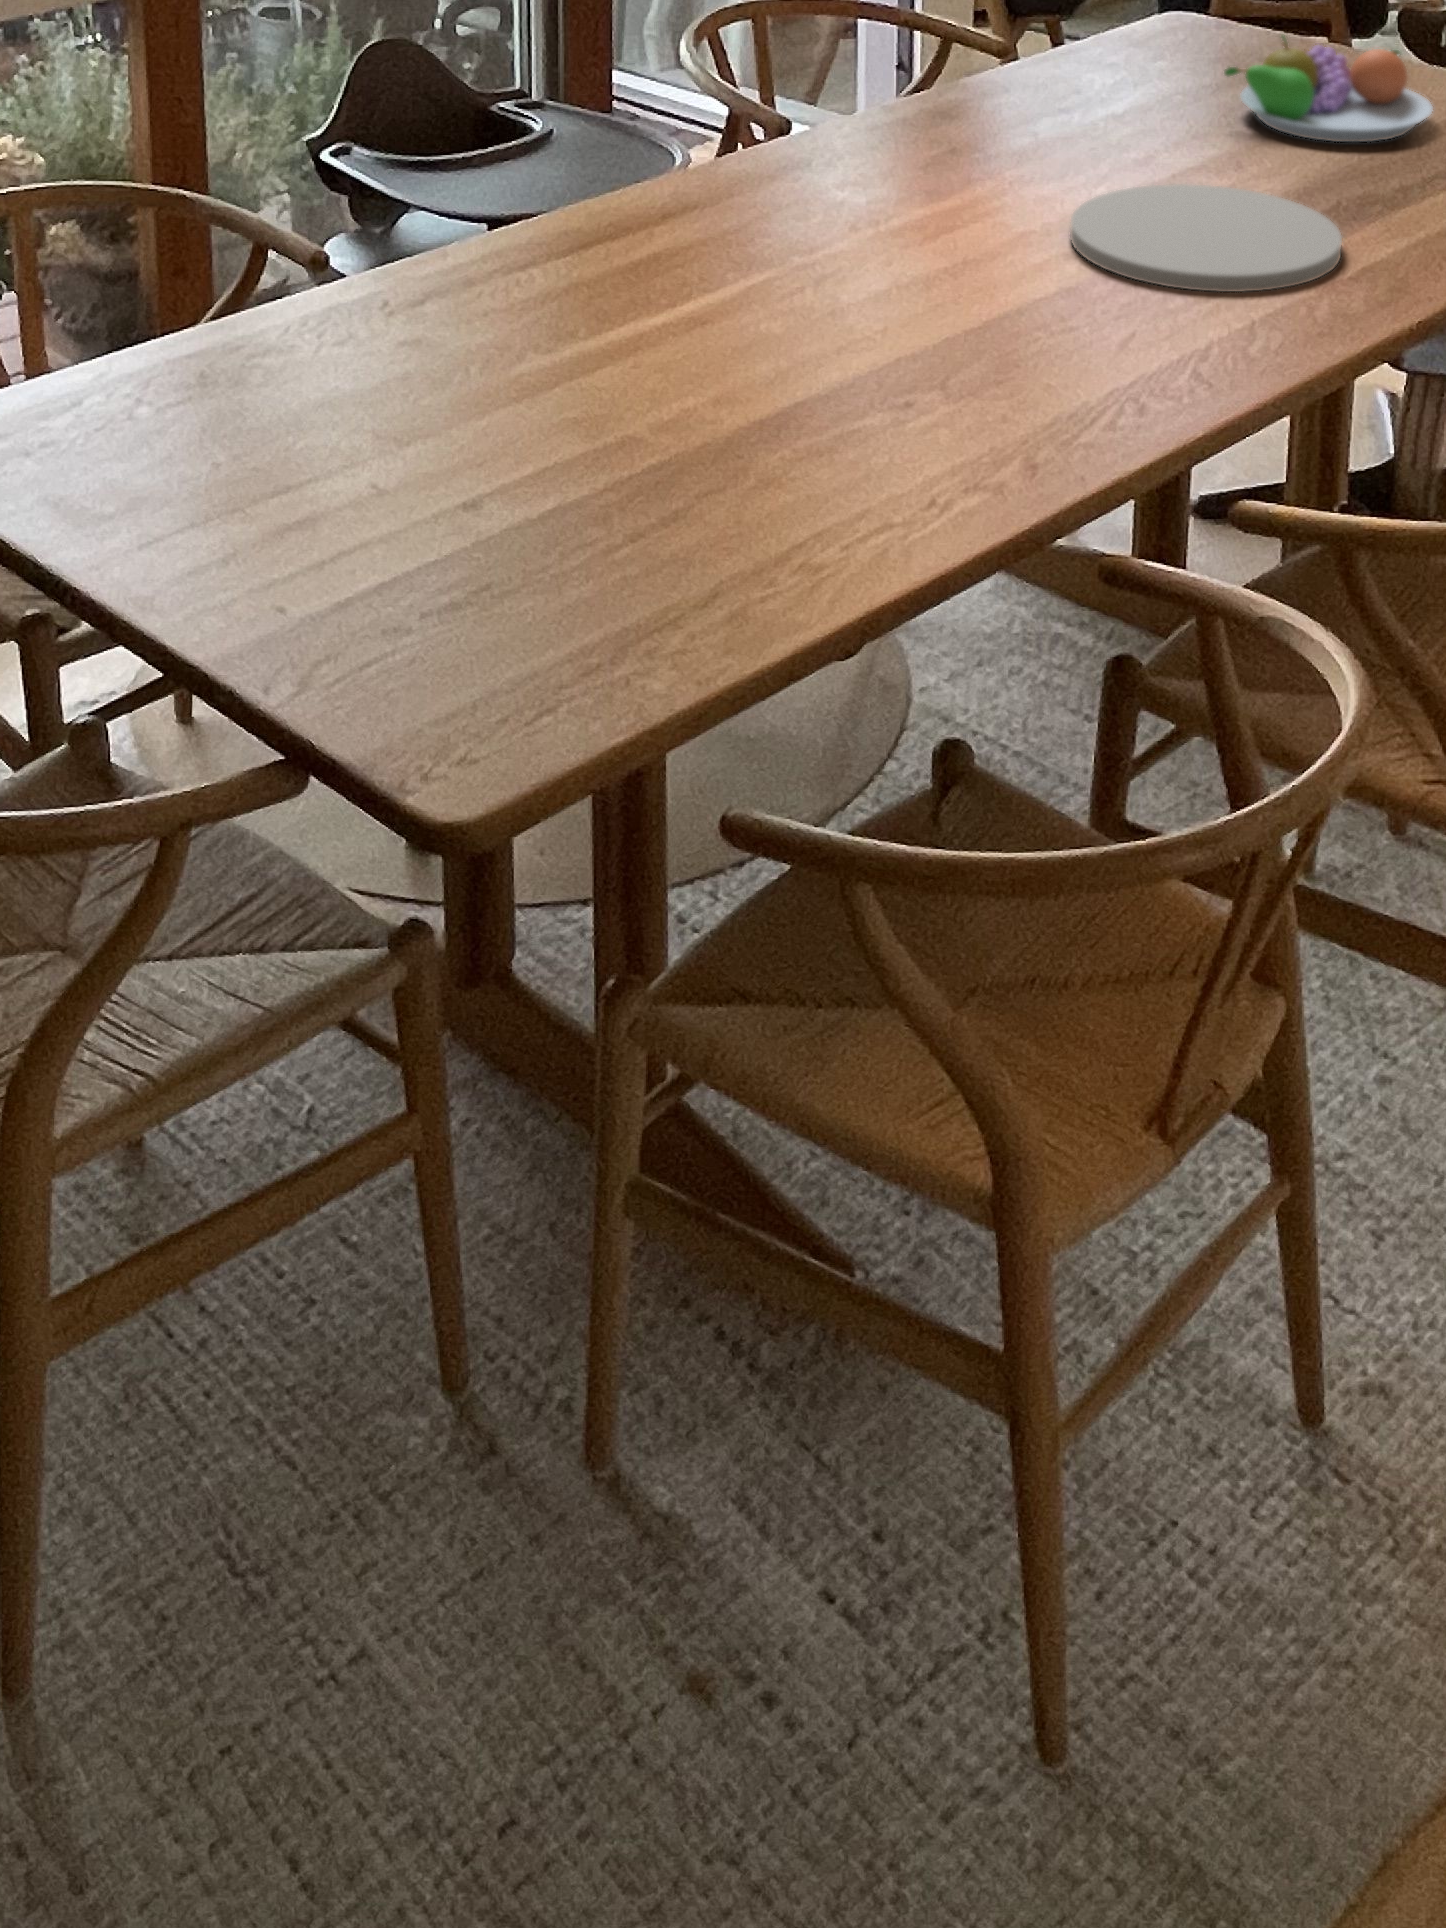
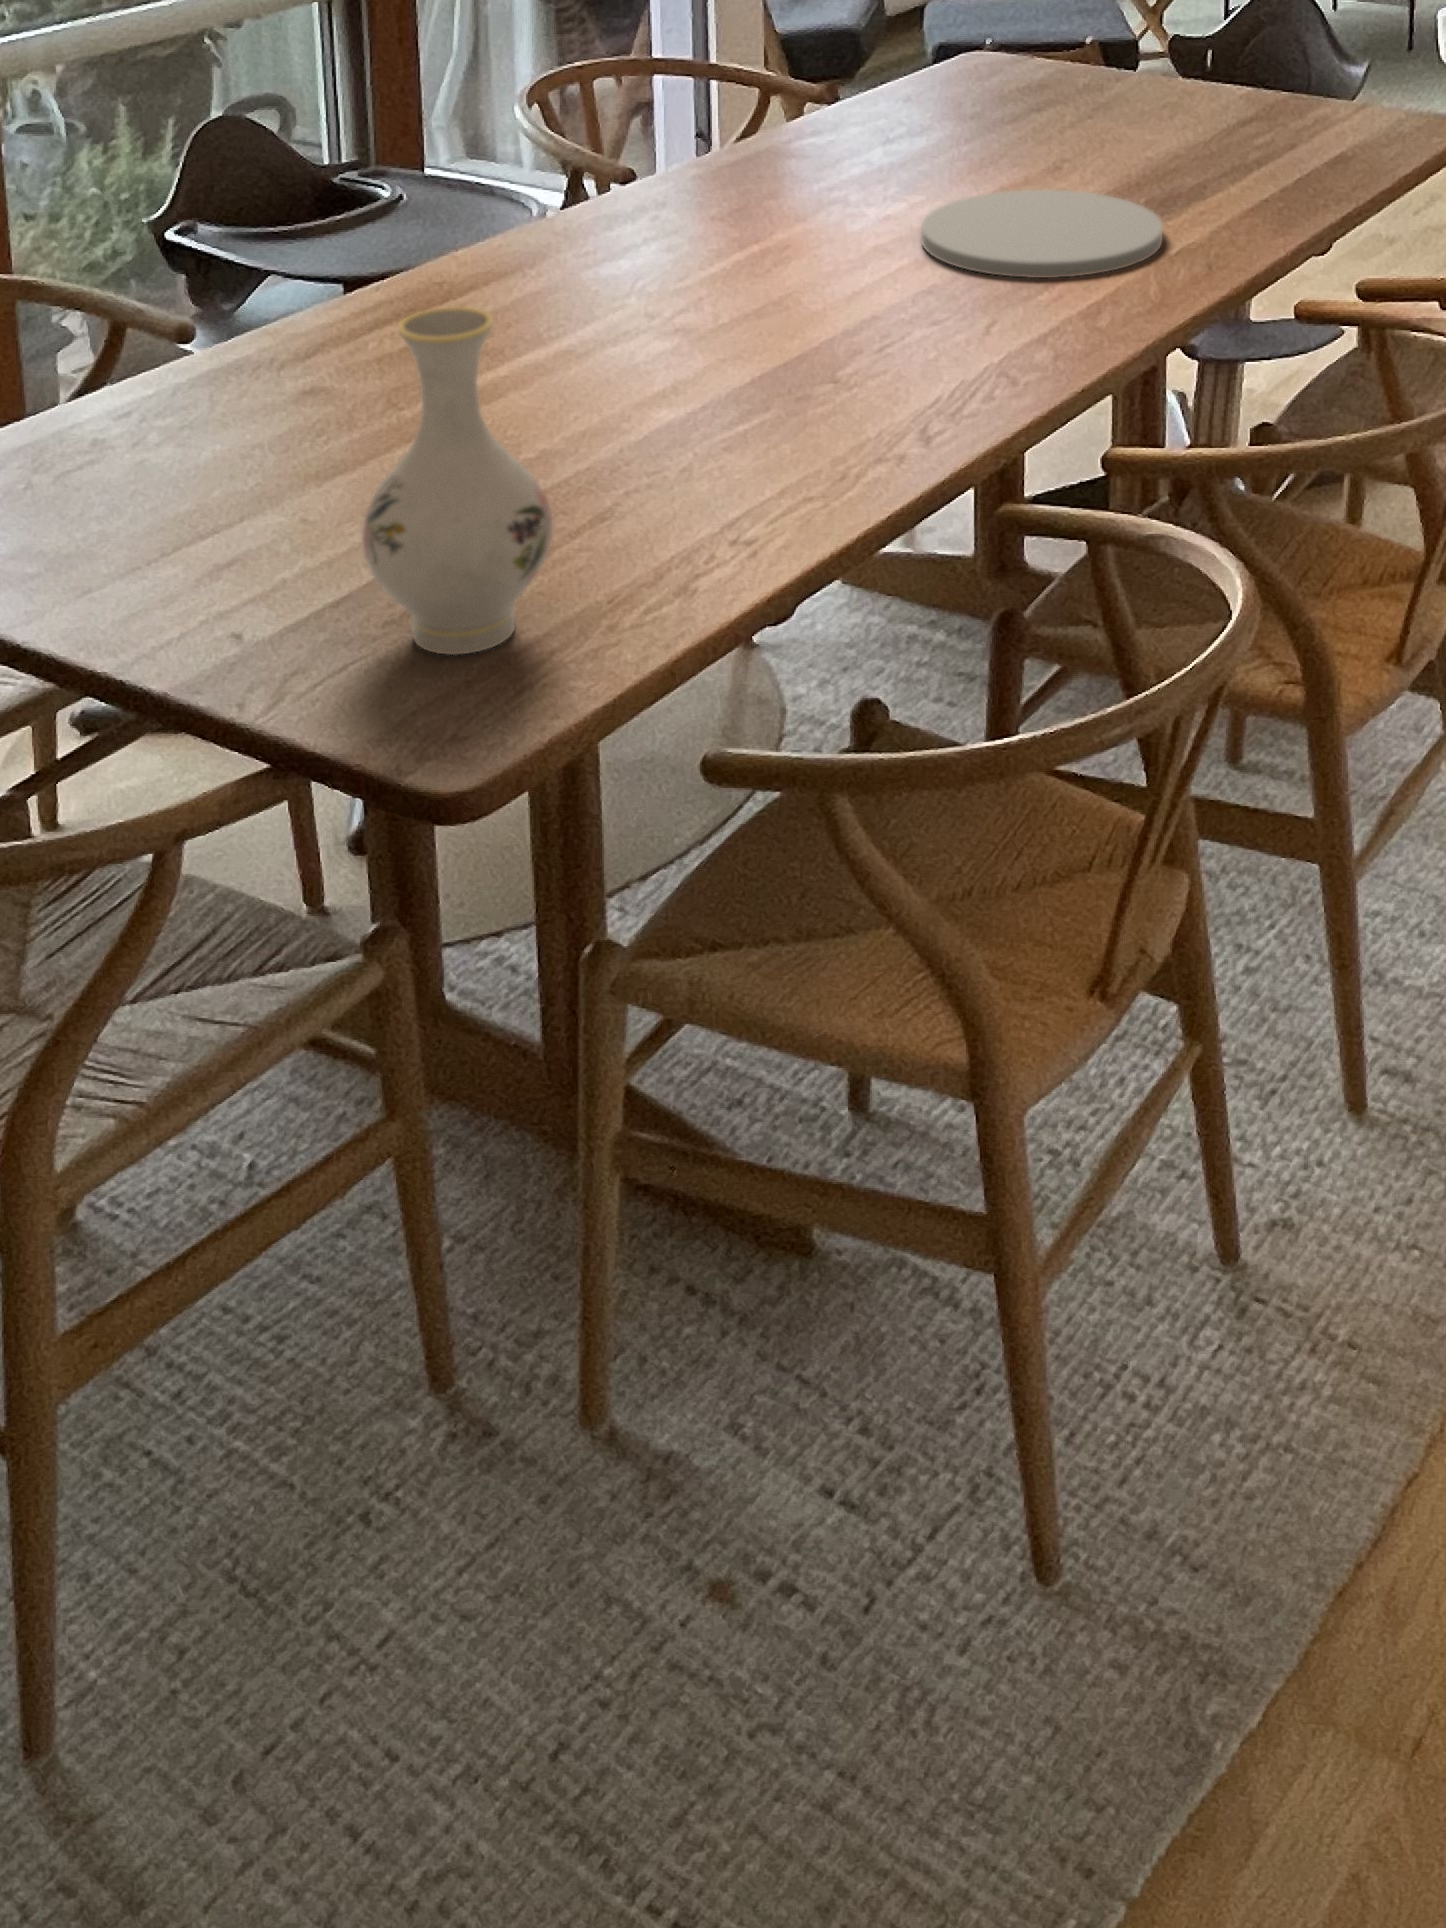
fruit bowl: present [1225,36,1433,142] -> none [1035,56,1218,148]
vase: none [395,304,590,667] -> present [362,307,553,655]

